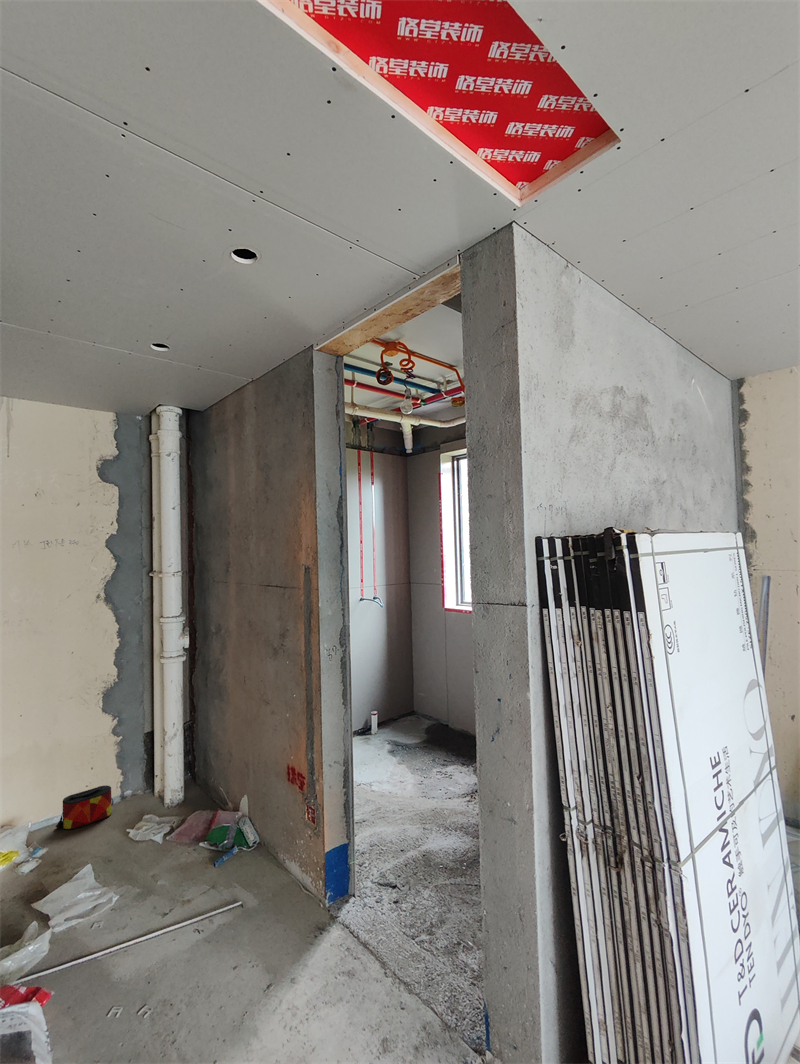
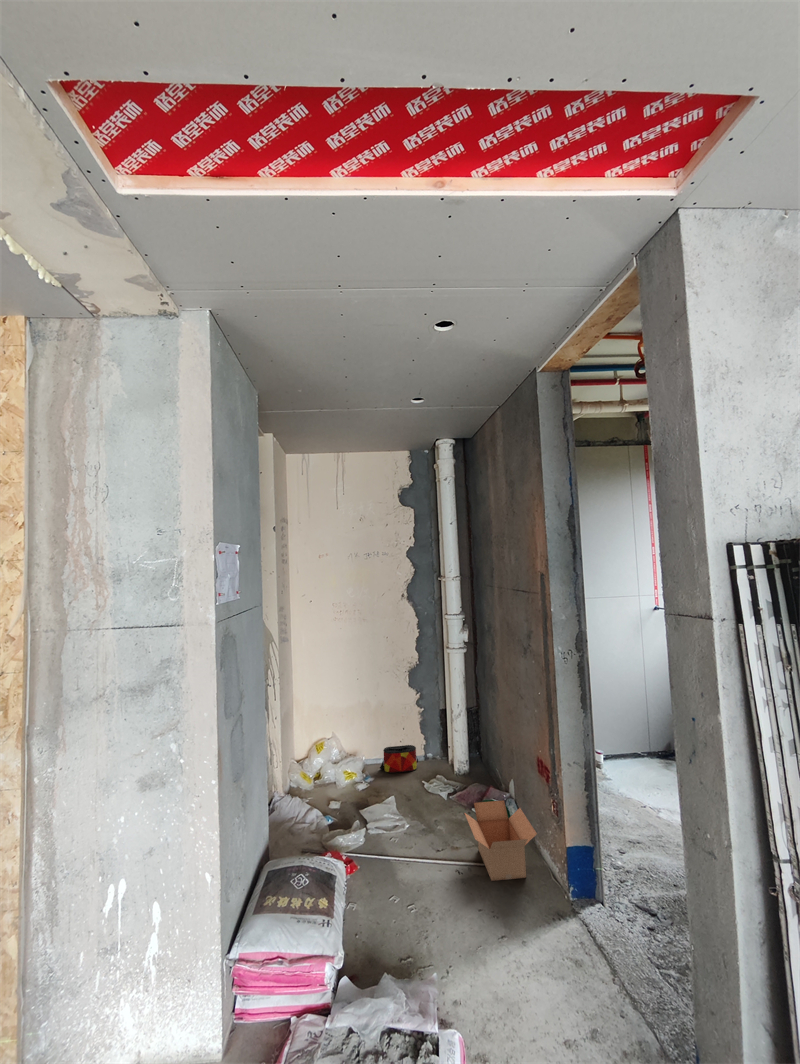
cardboard box: none [200,823,289,921] -> present [465,800,537,881]

